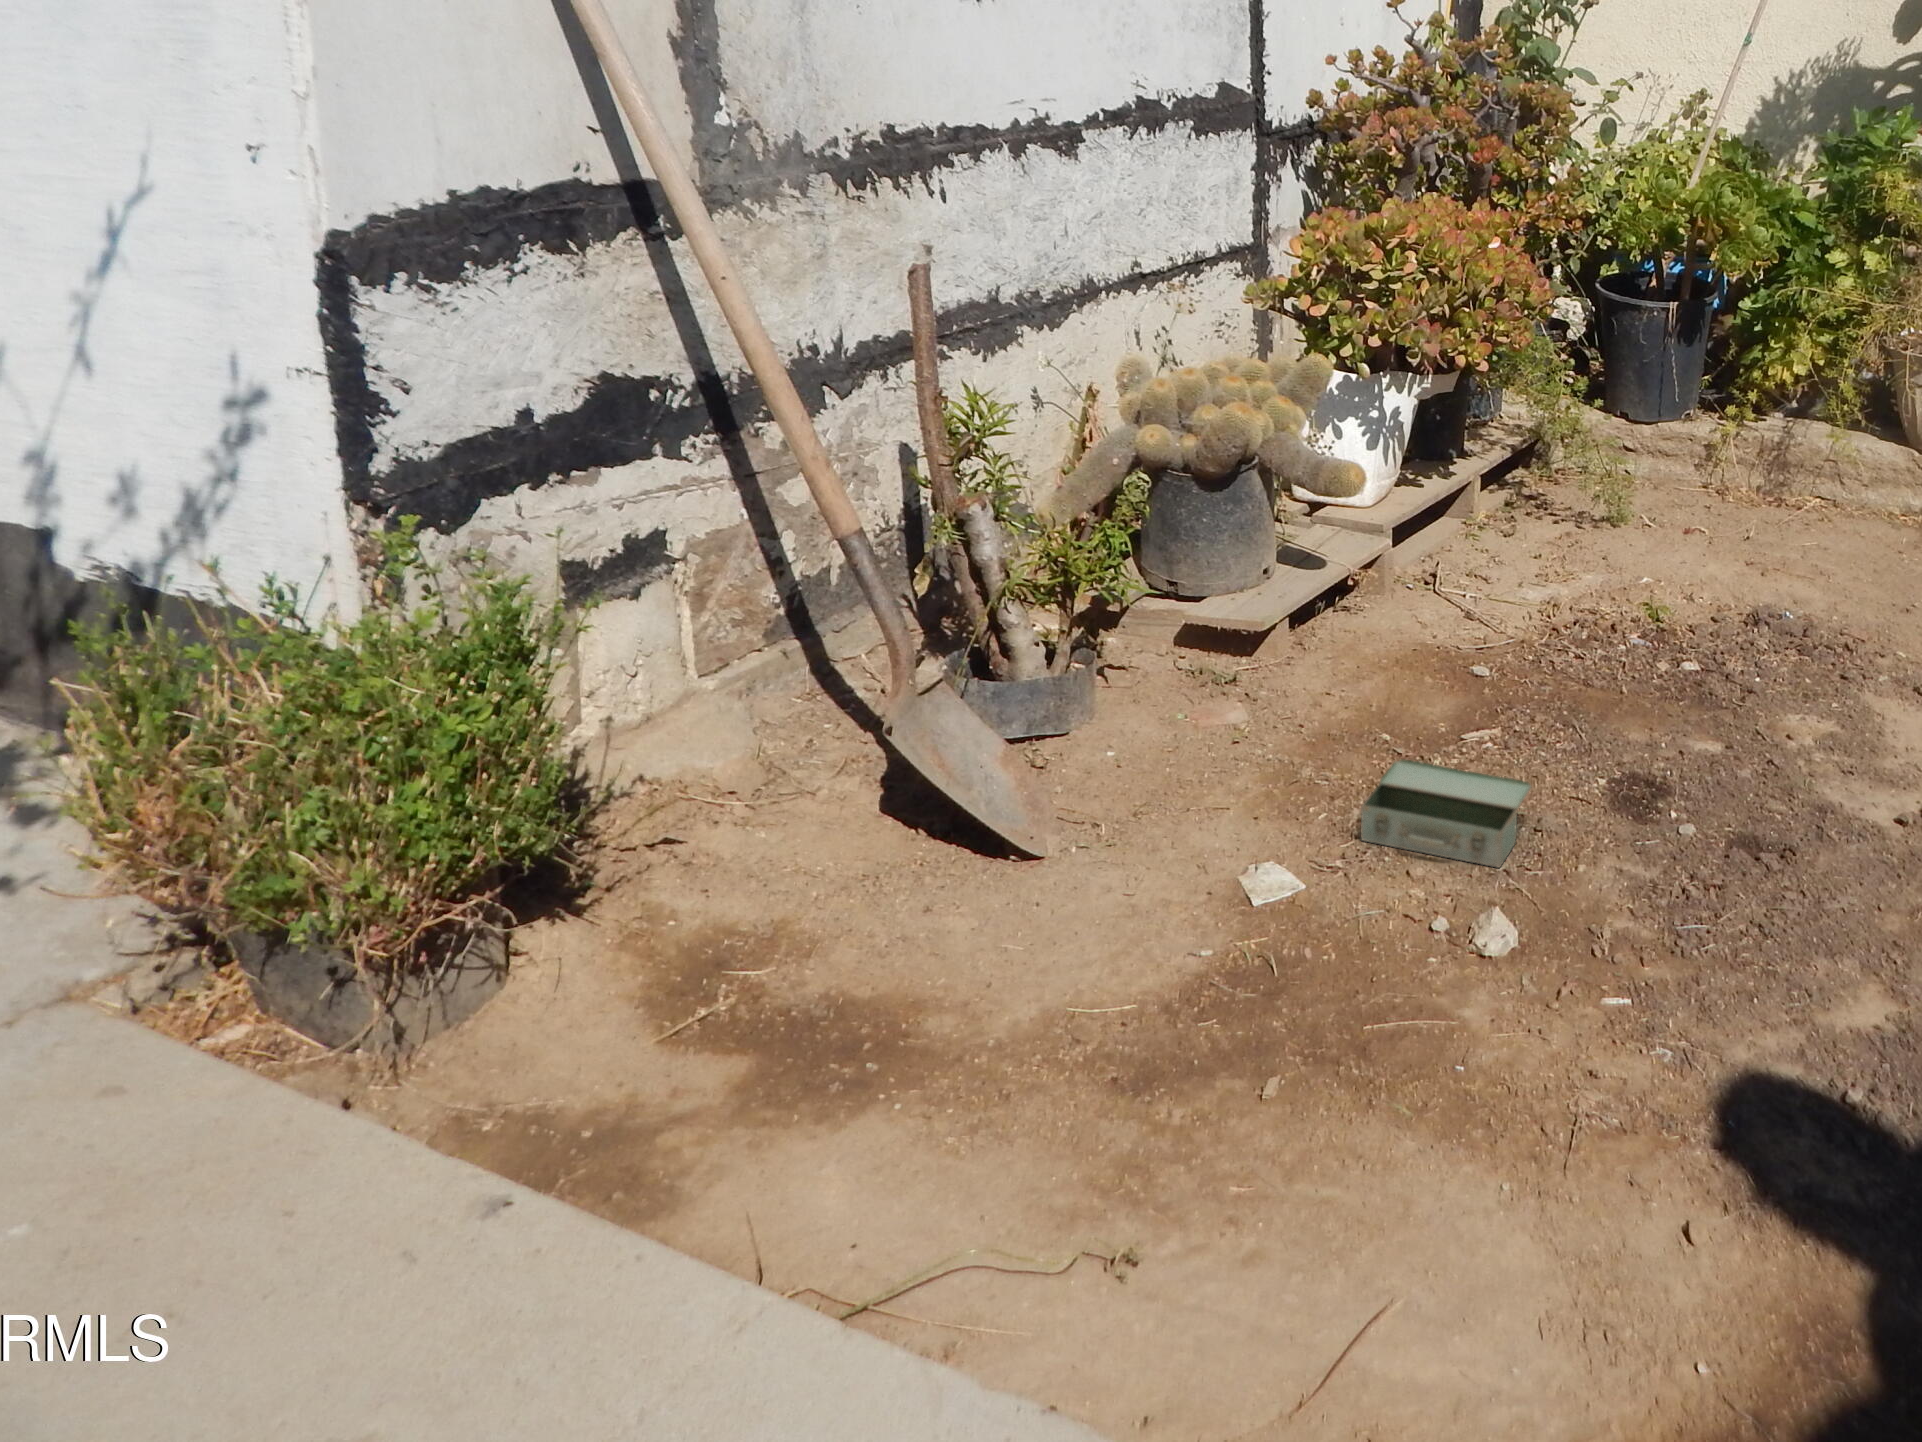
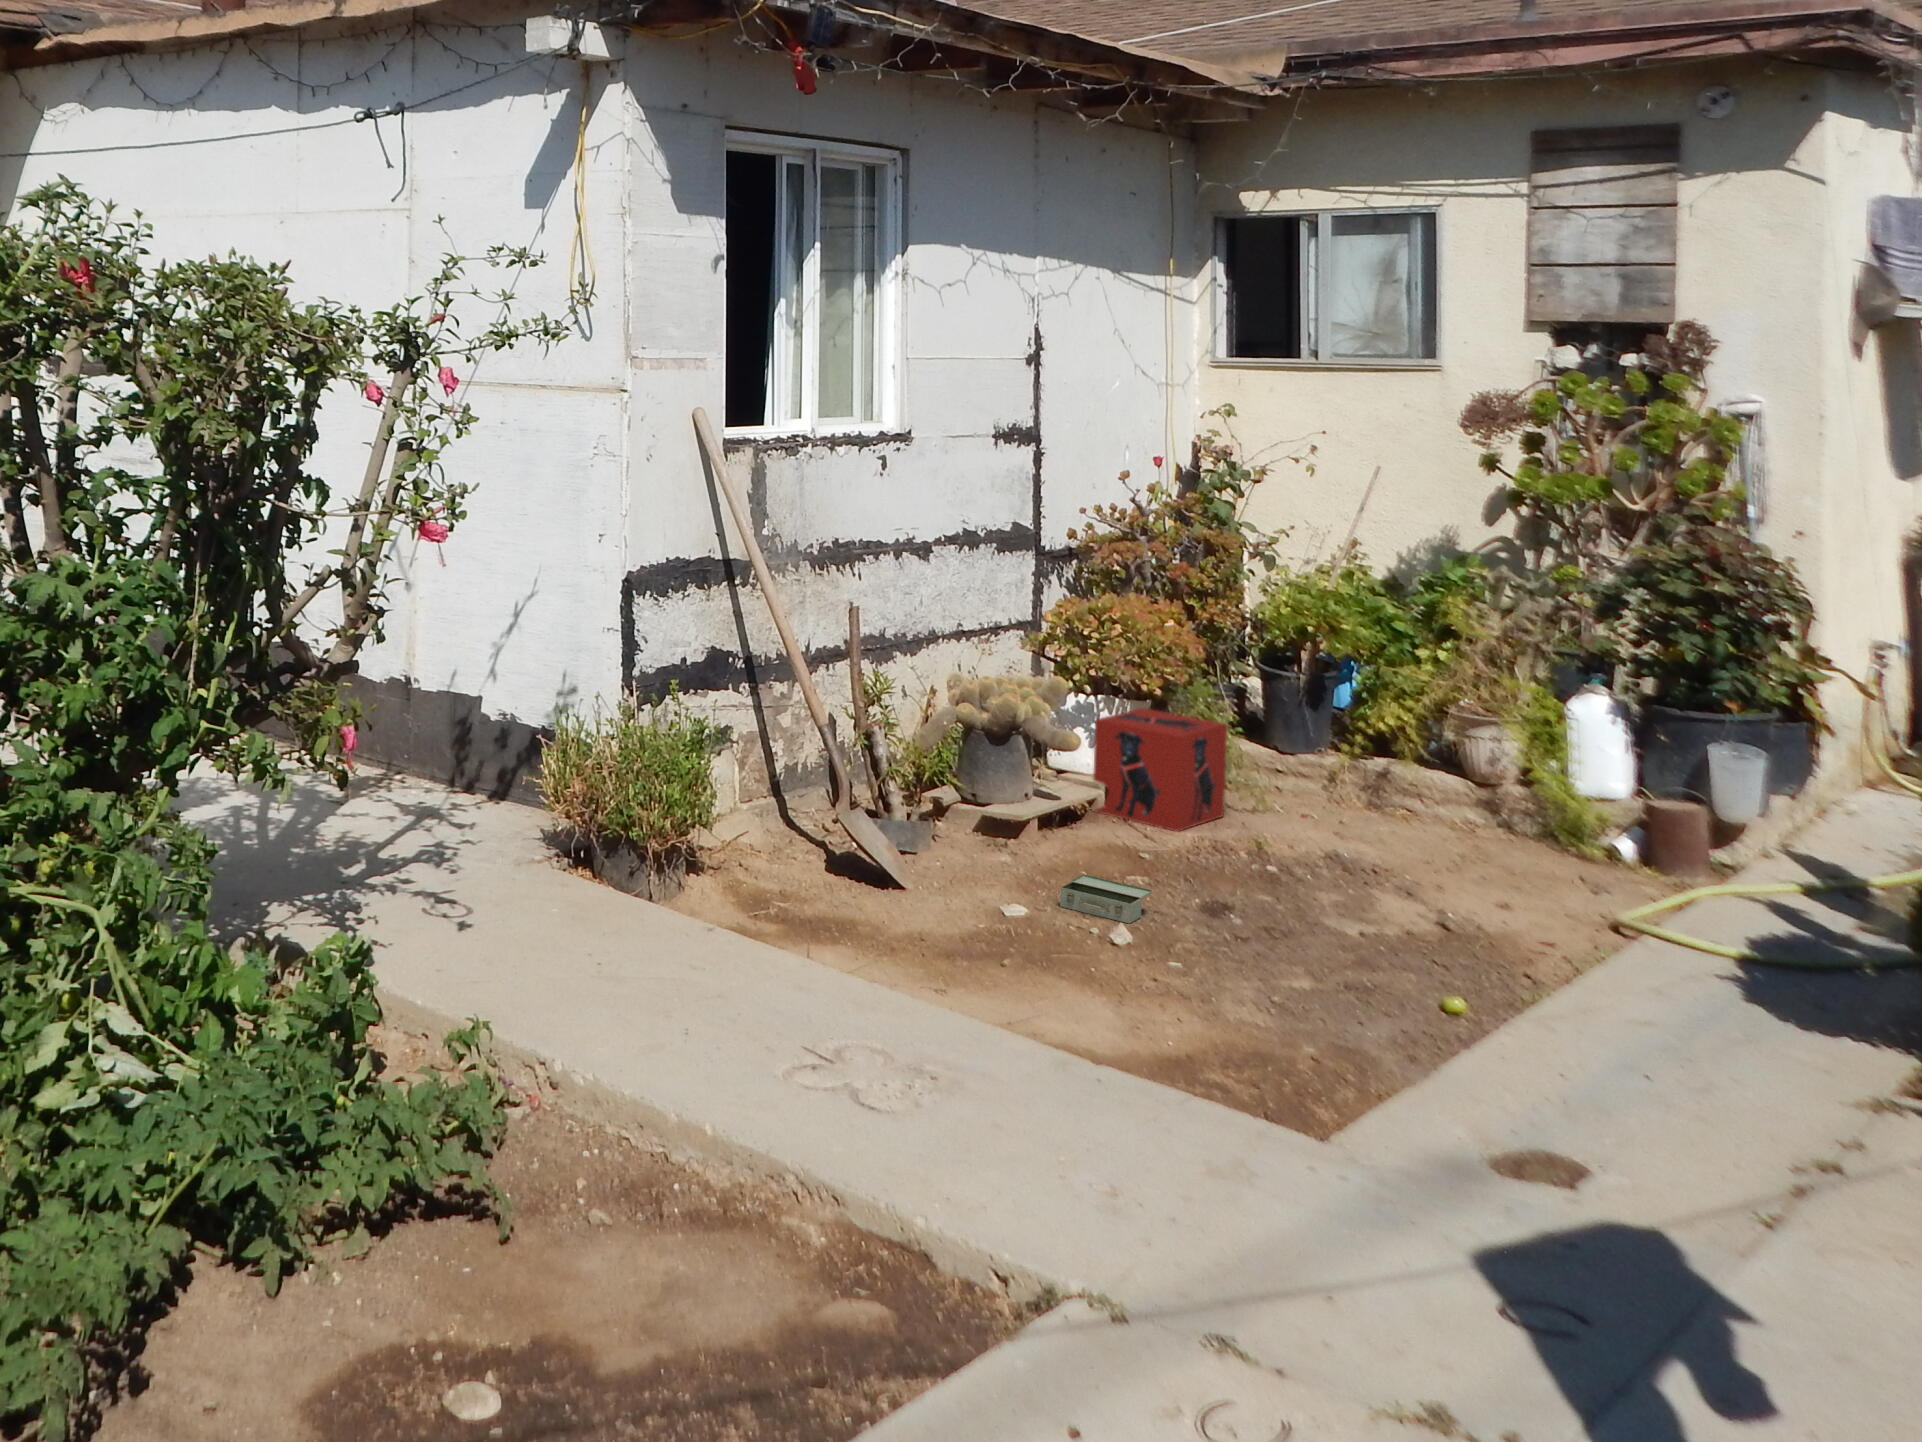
storage box: none [1371,380,1580,592] -> present [1093,708,1227,832]

